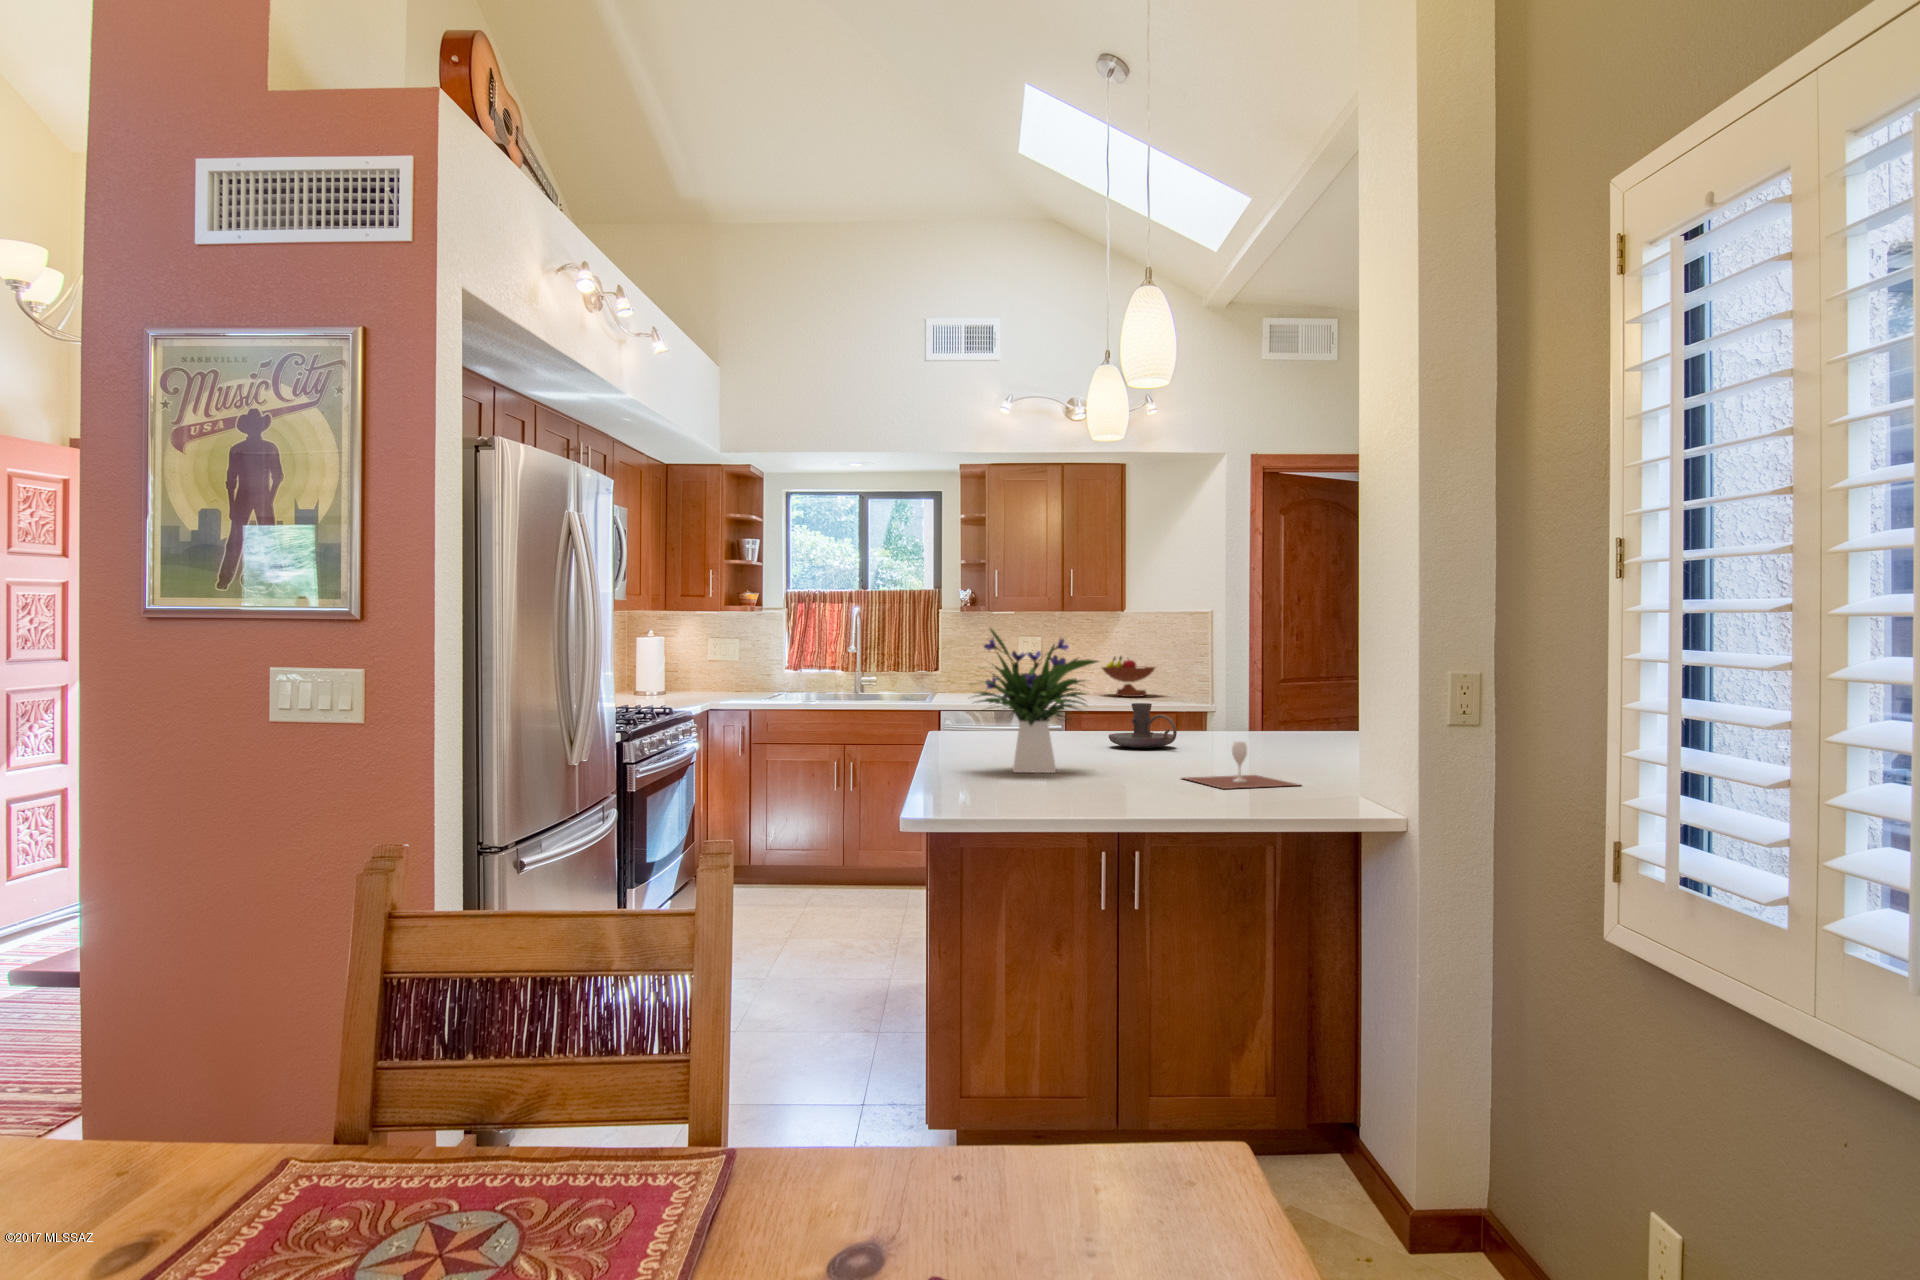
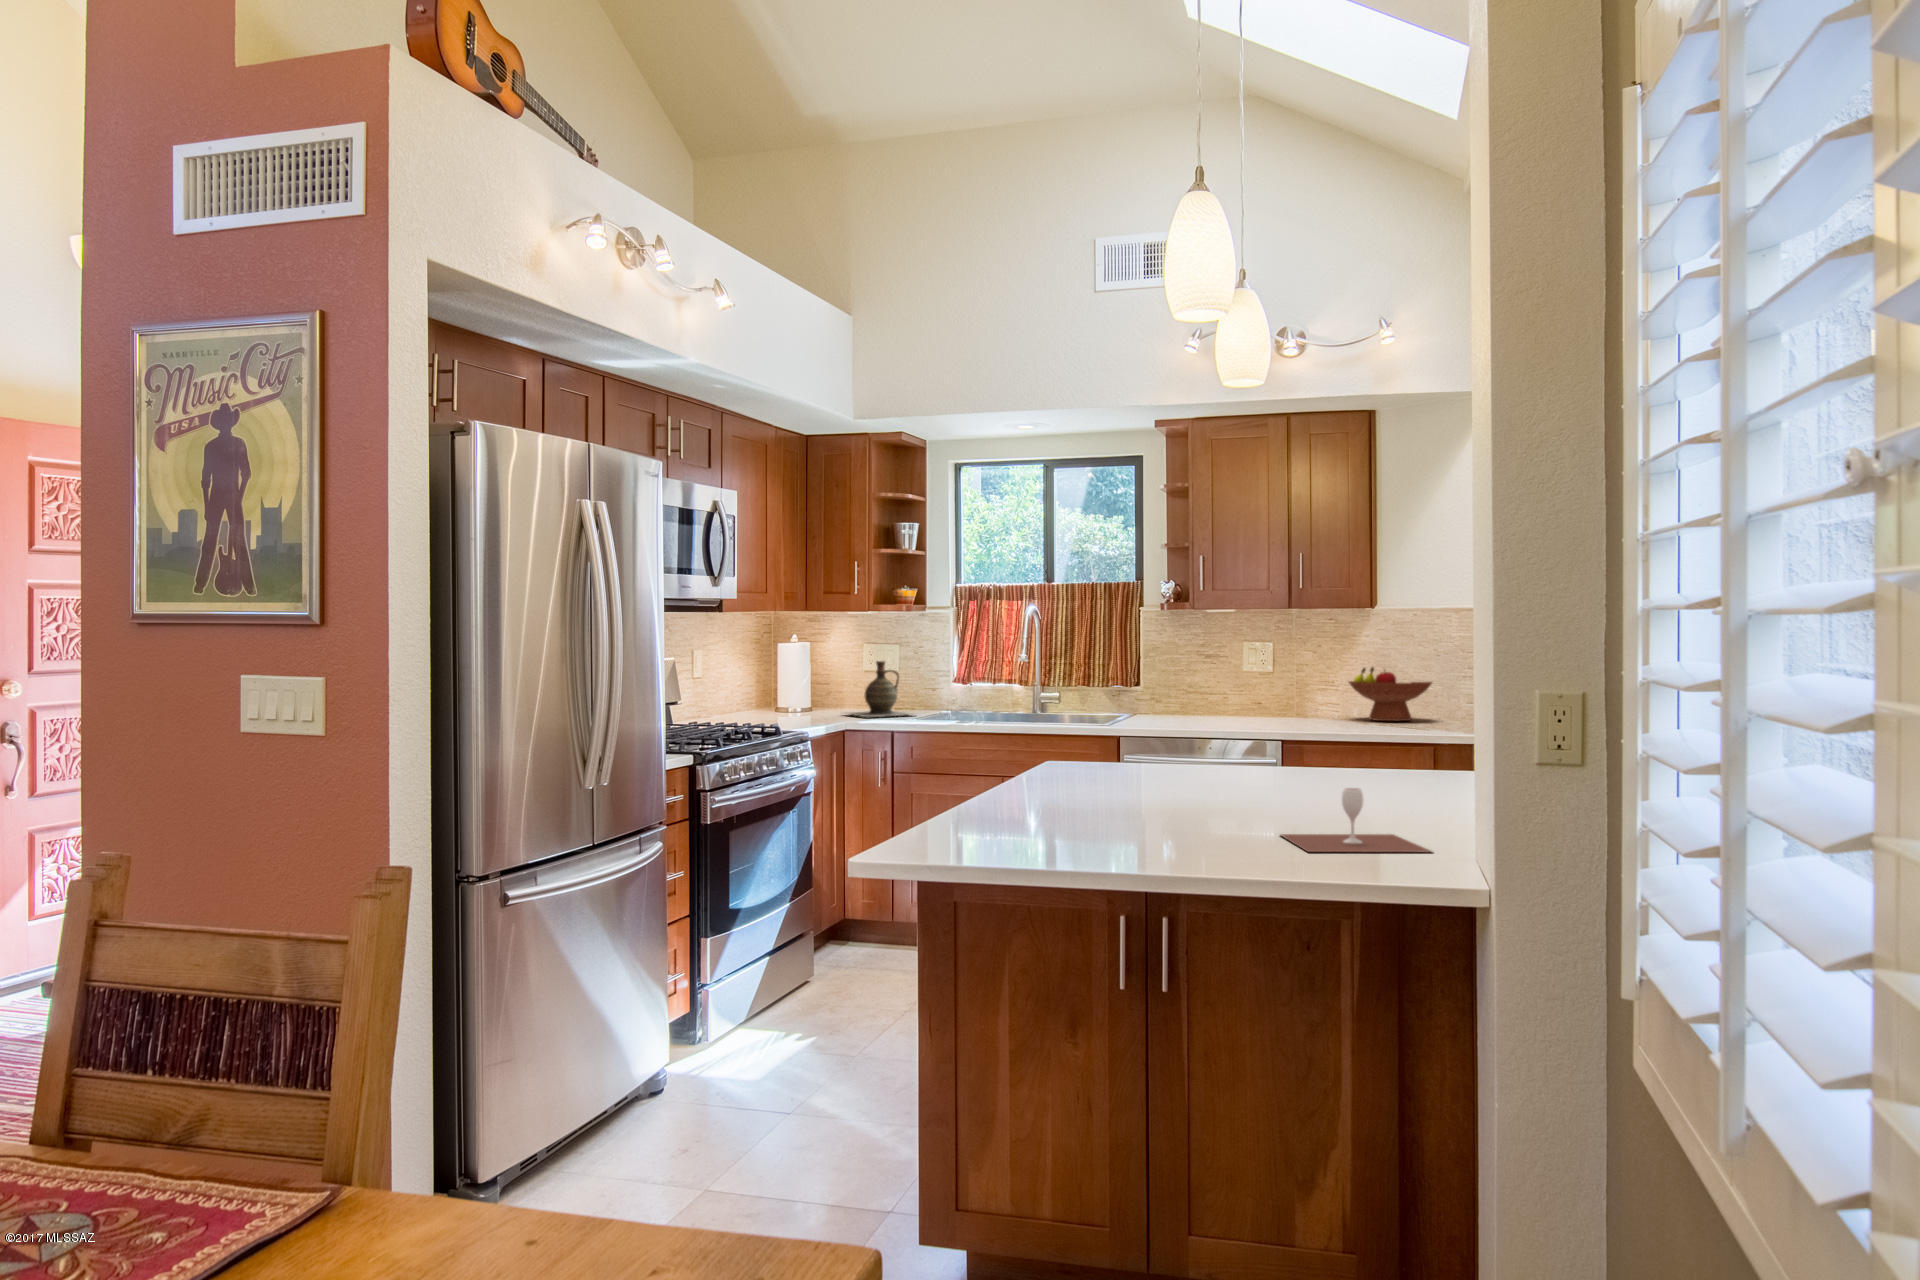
flower arrangement: present [976,629,1098,773] -> none [1020,631,1196,820]
ceramic jug: none [695,653,765,700] -> present [848,661,910,717]
candle holder: present [1109,703,1177,748] -> none [1268,731,1360,792]

